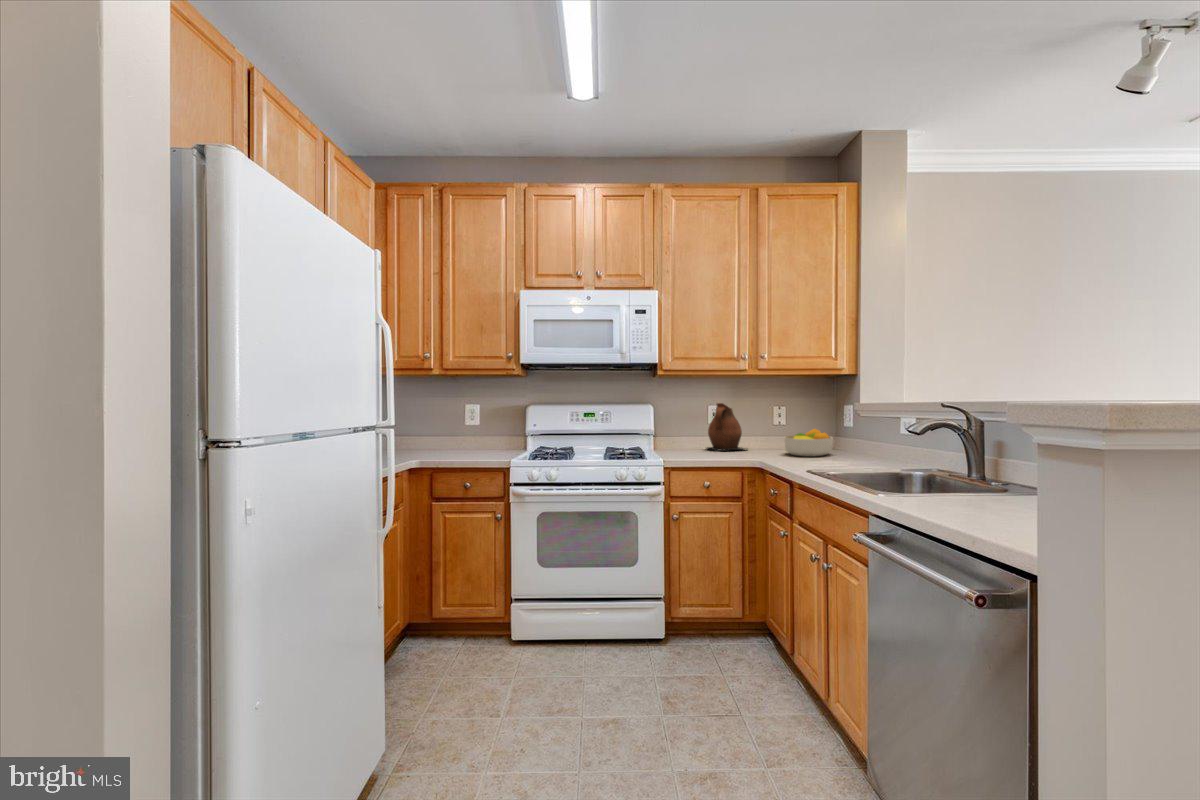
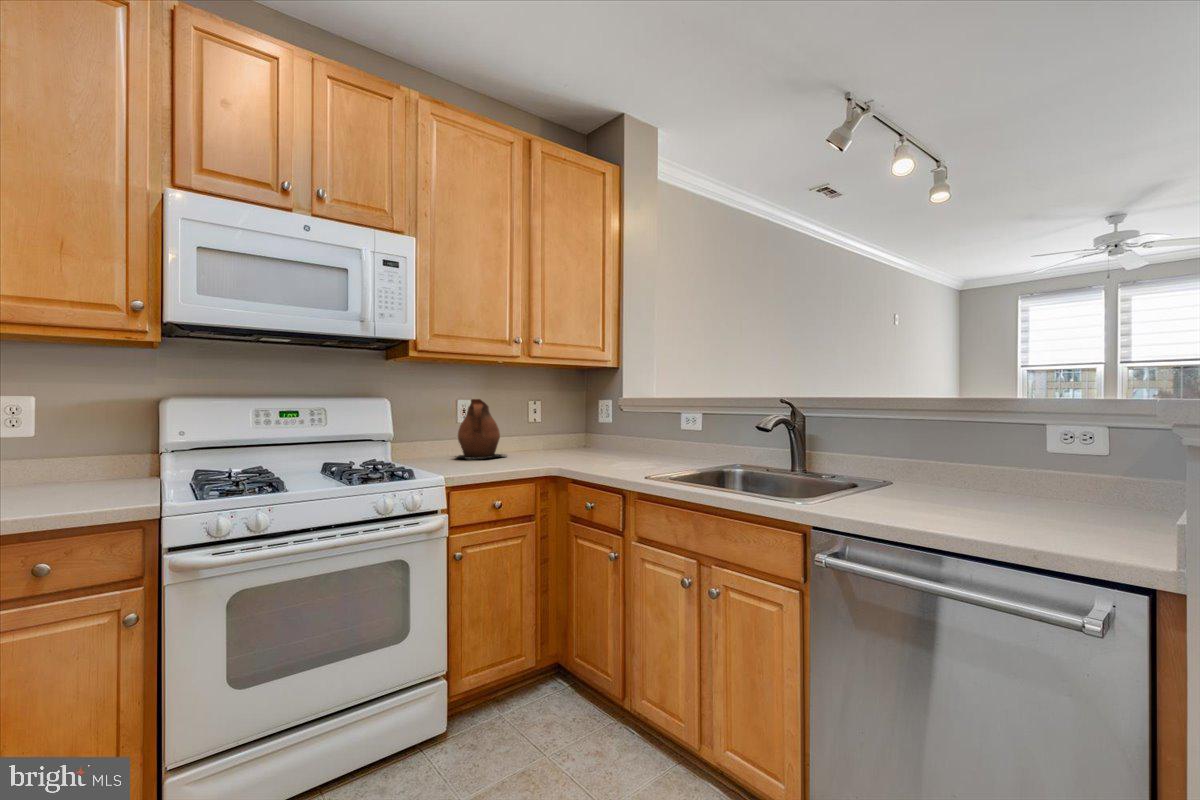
fruit bowl: present [784,429,833,456] -> none [556,426,610,458]

